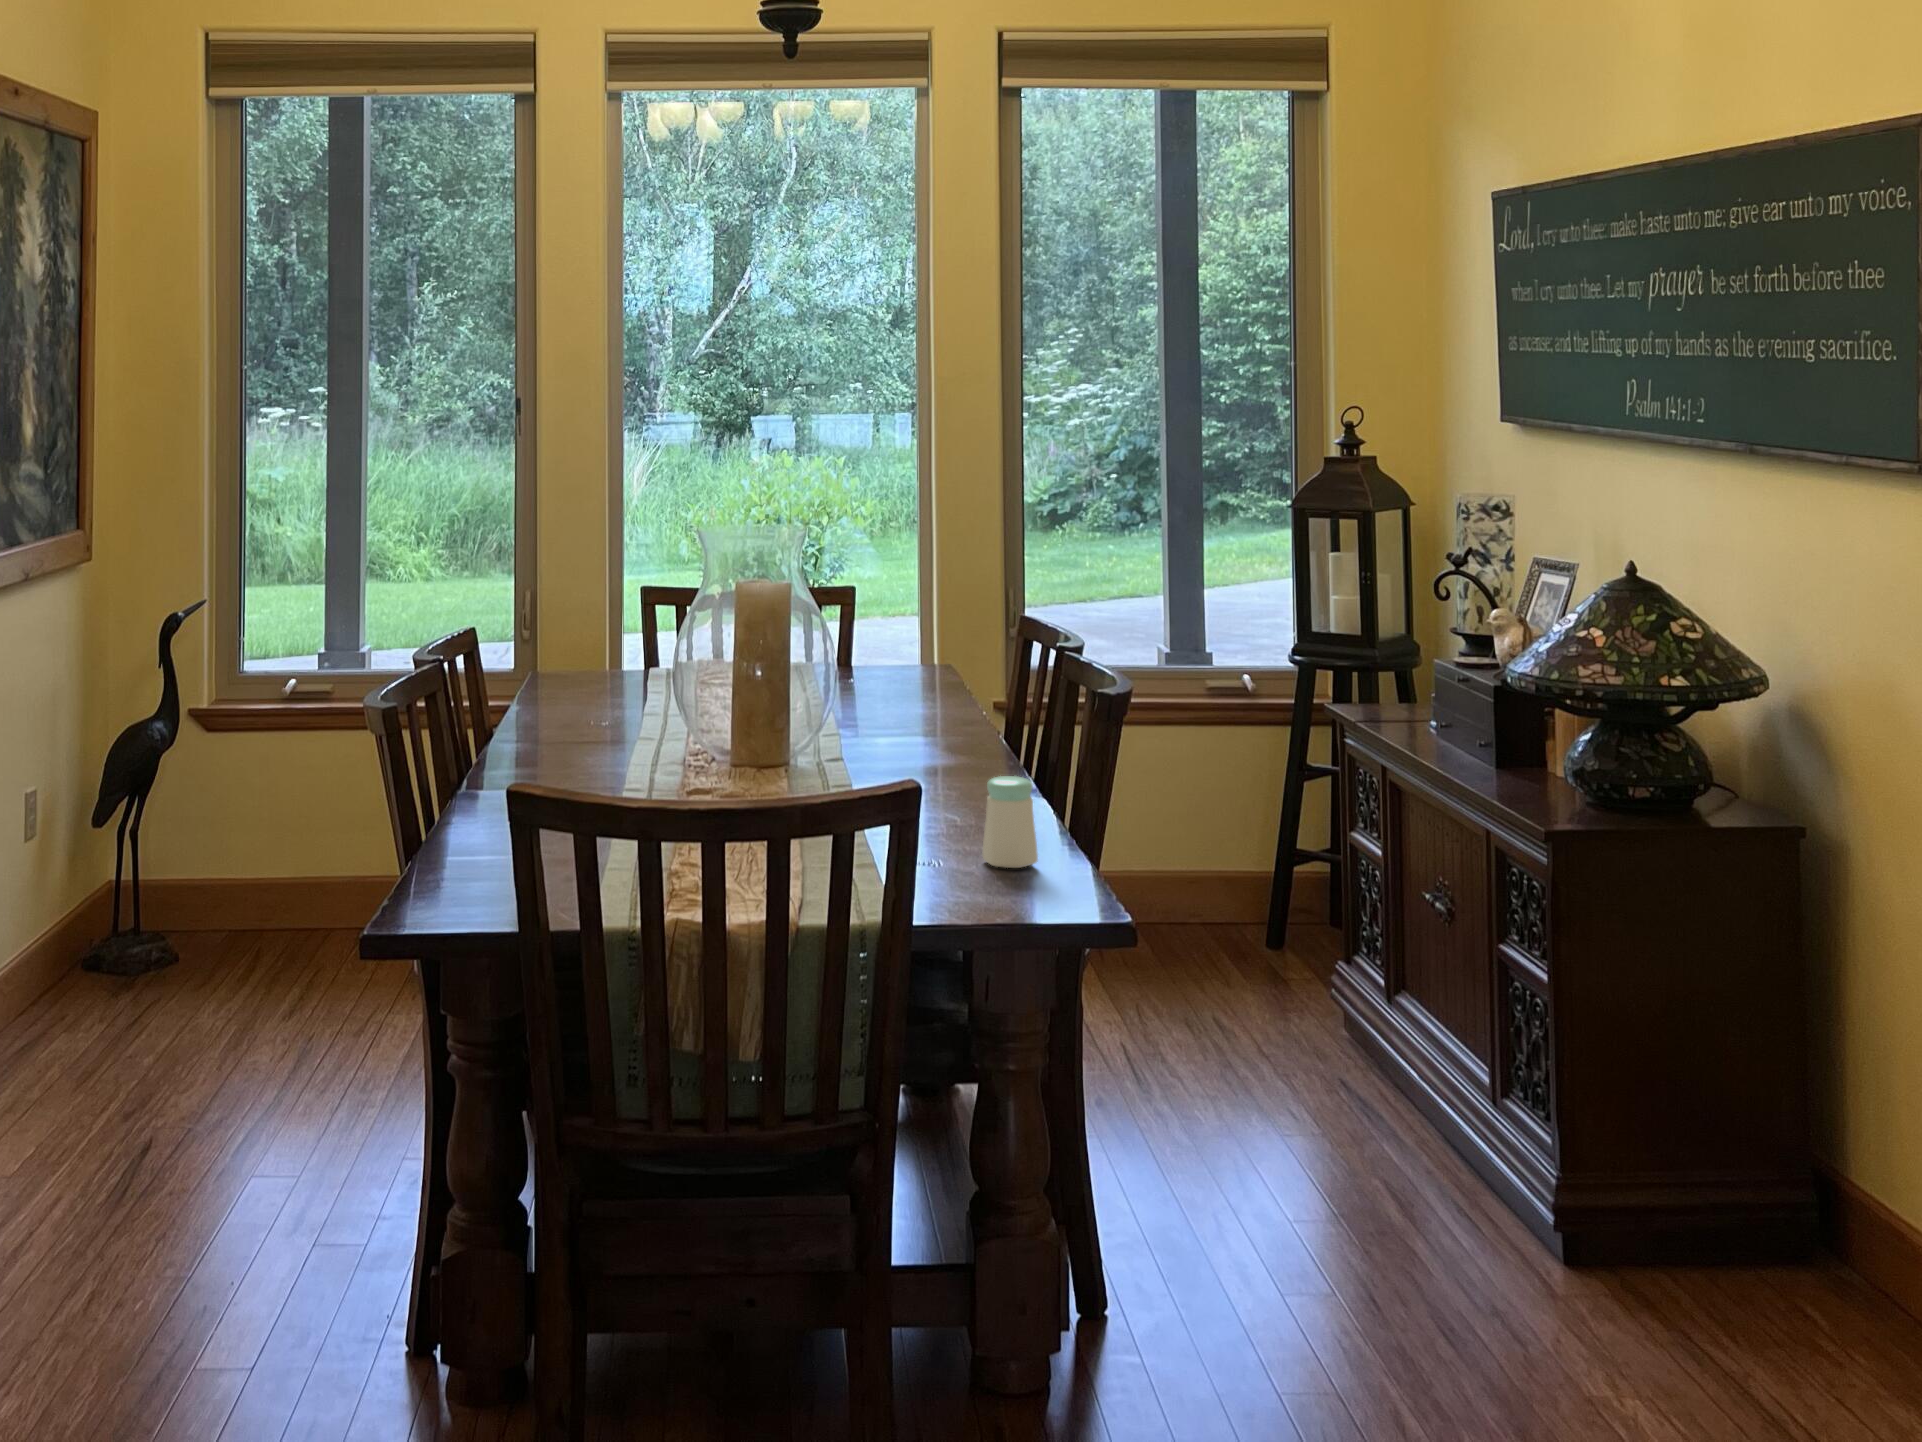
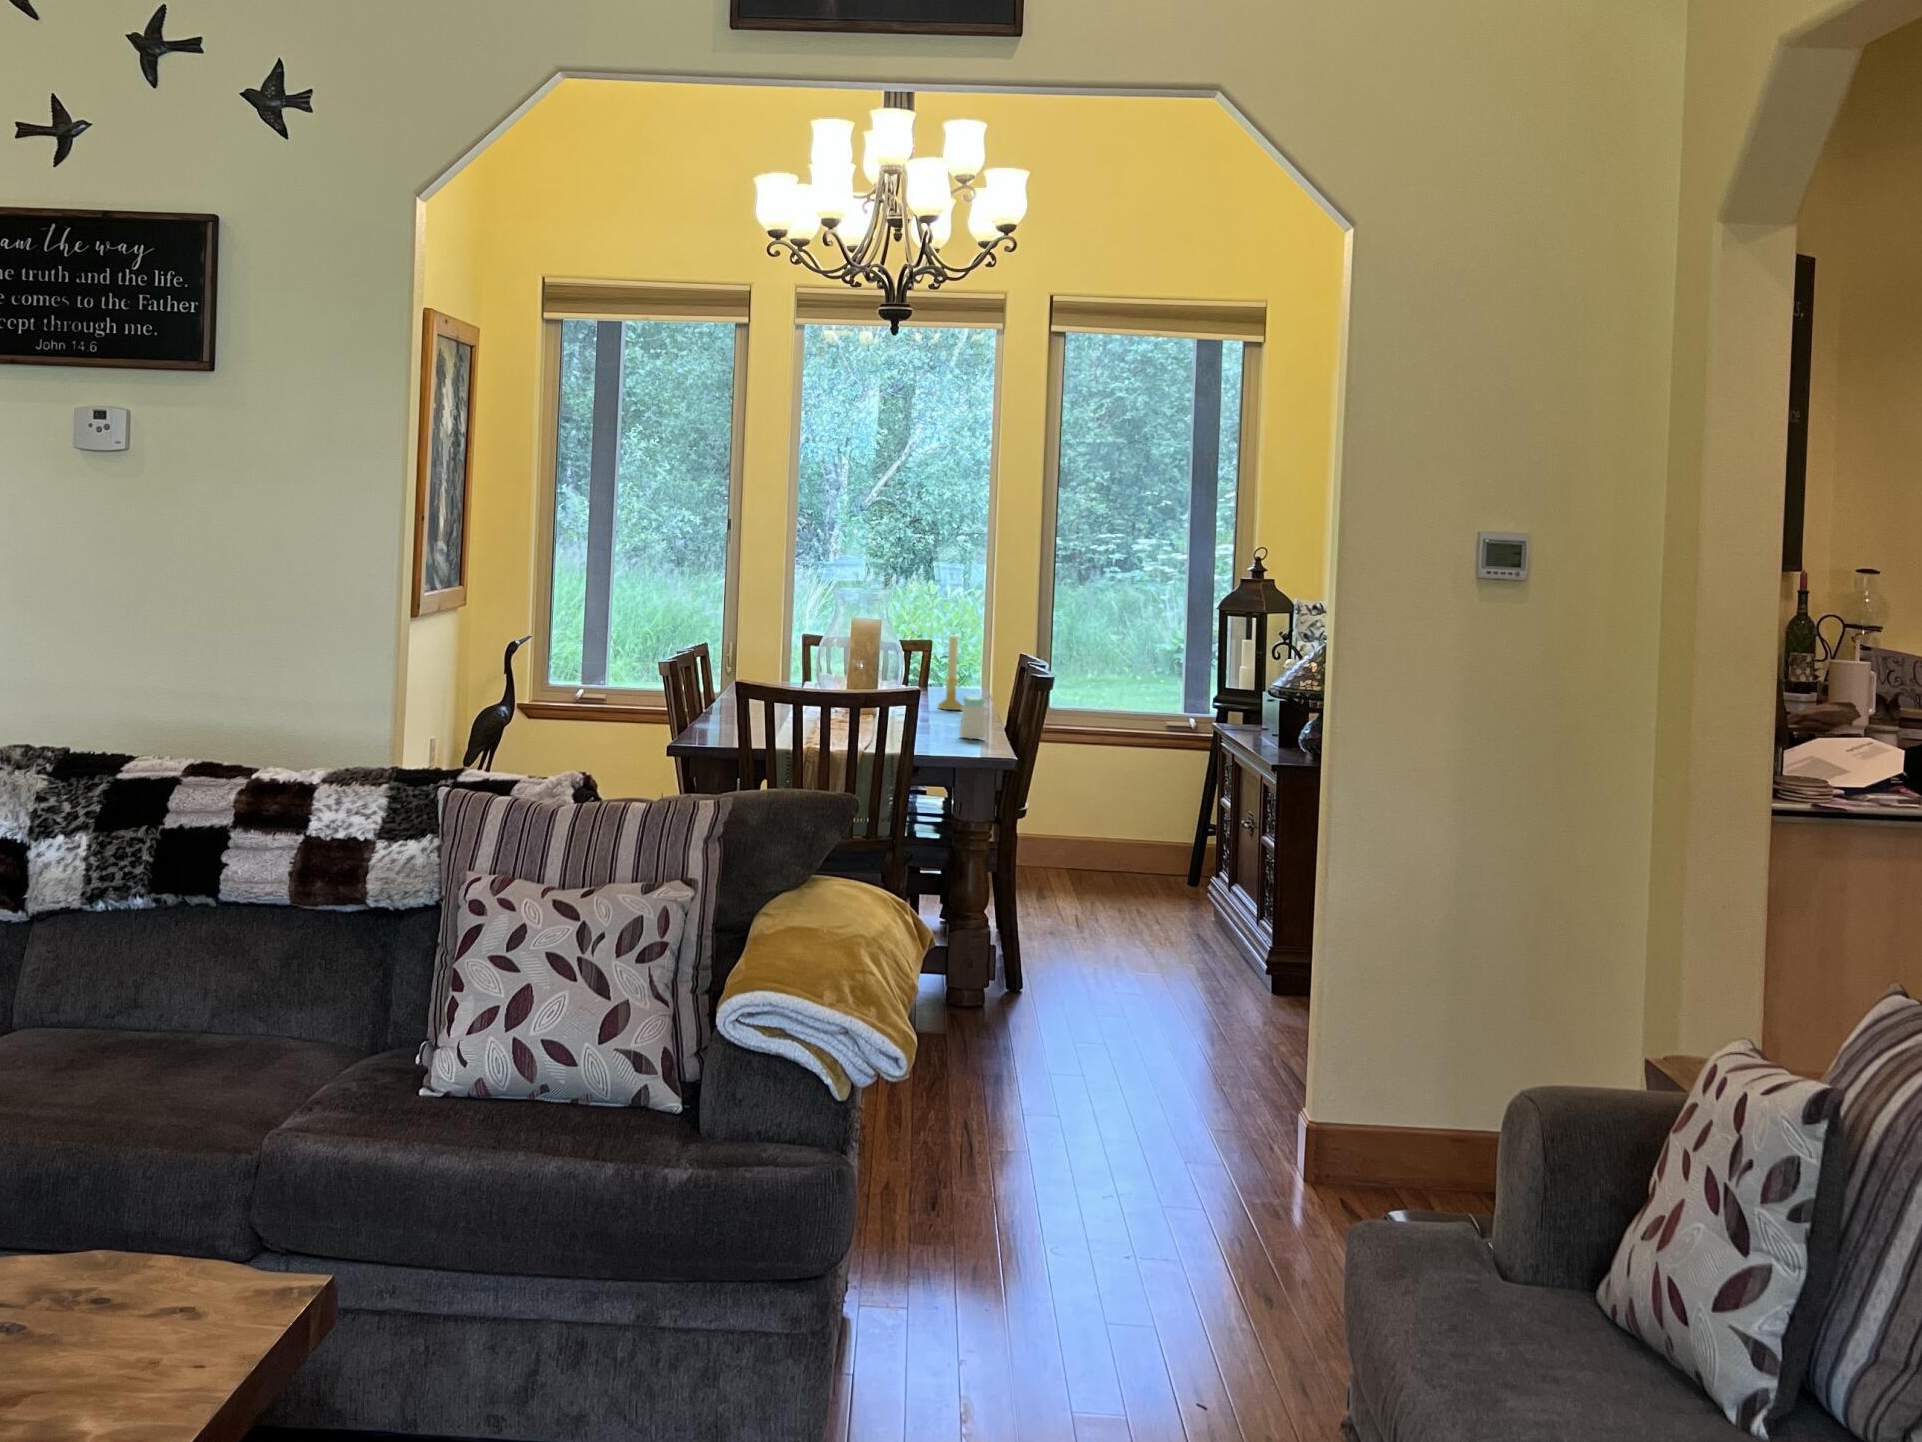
candle holder: none [895,605,943,748] -> present [938,636,963,710]

